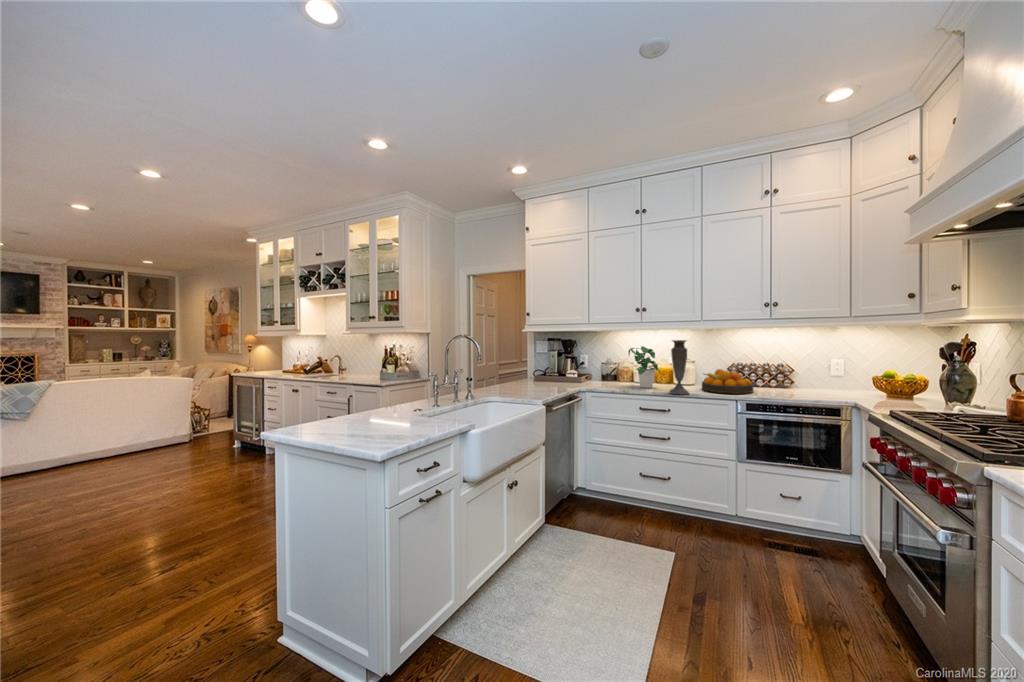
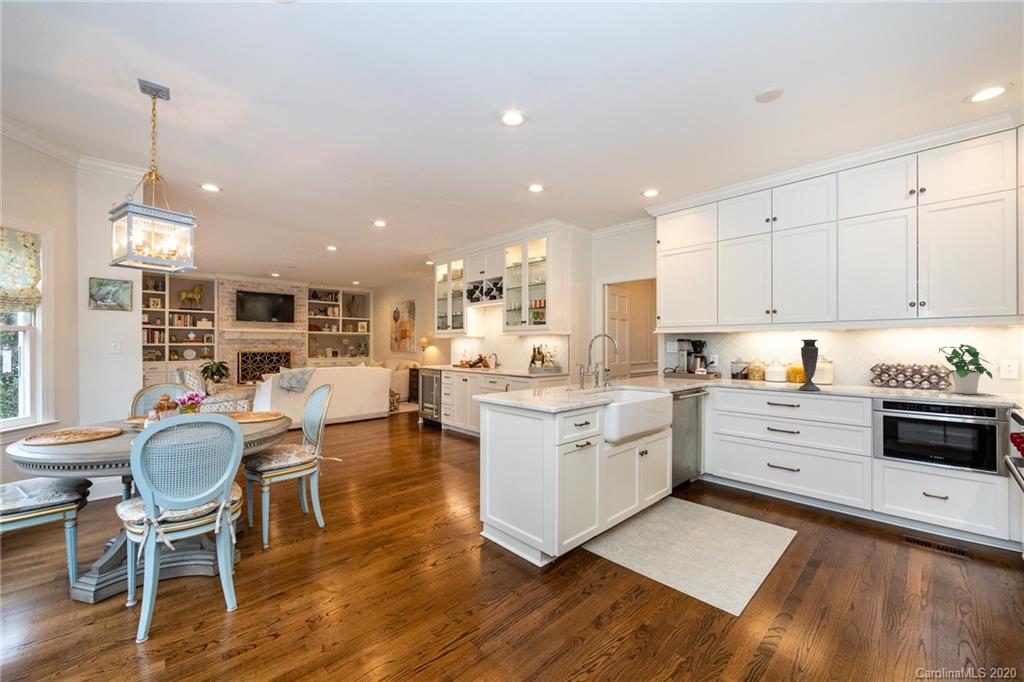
potted plant: present [628,346,660,388] -> present [939,344,992,394]
fruit bowl: present [702,369,753,394] -> none [837,369,896,392]

